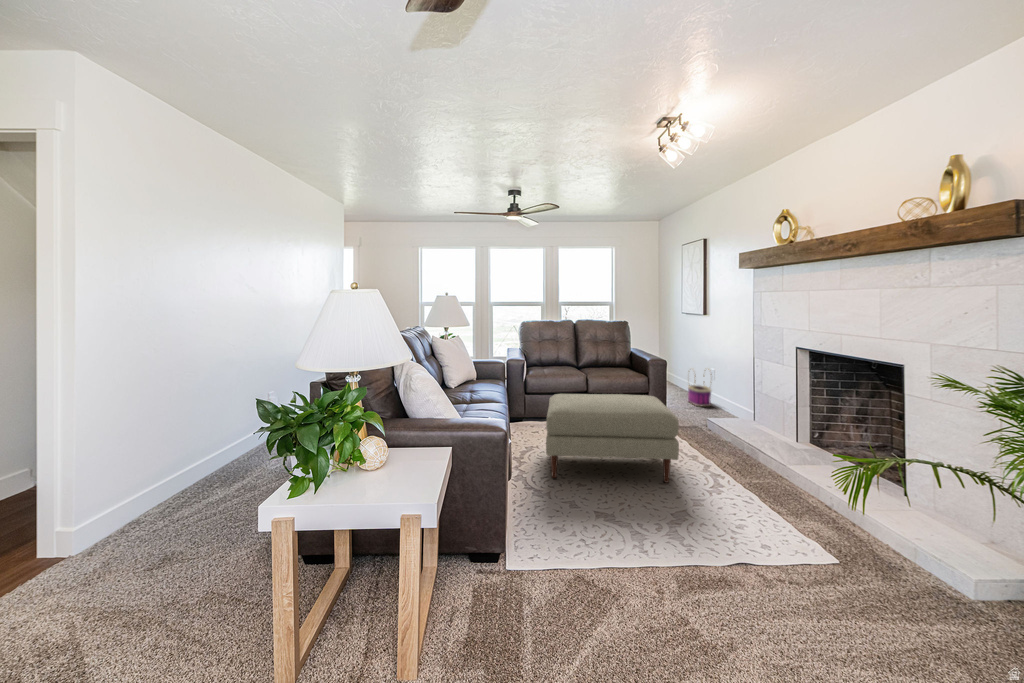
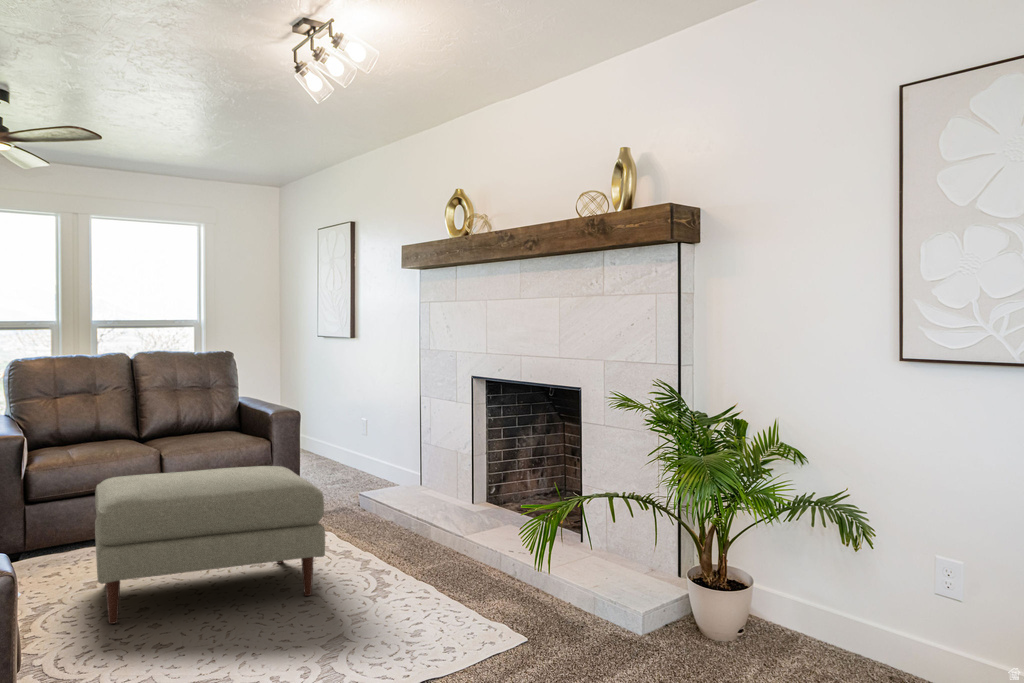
basket: present [688,385,711,406] -> none [332,424,368,486]

